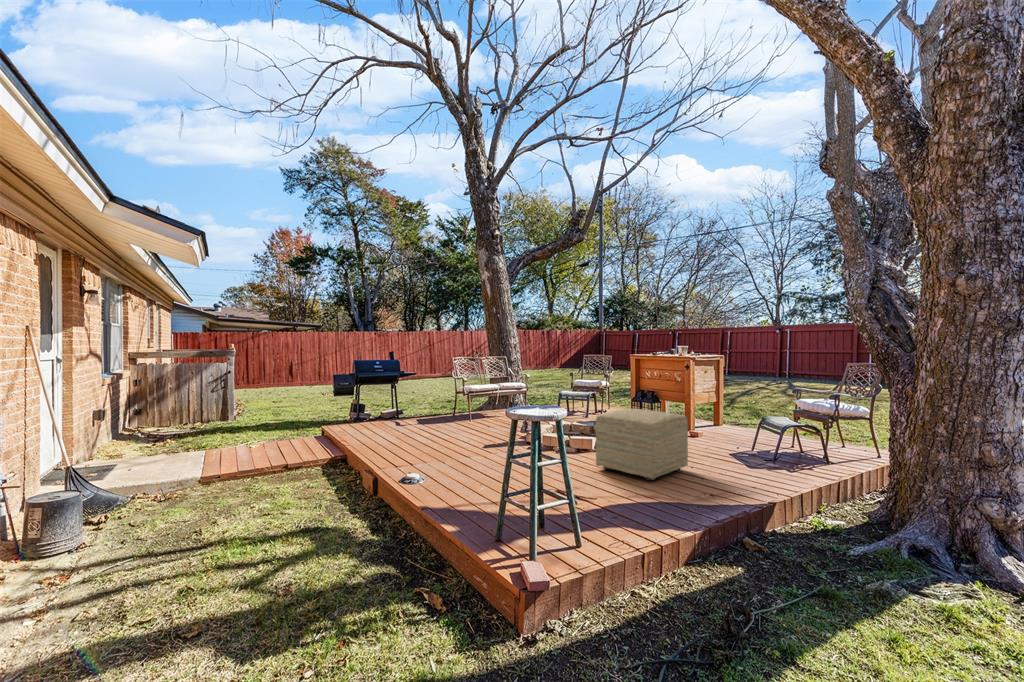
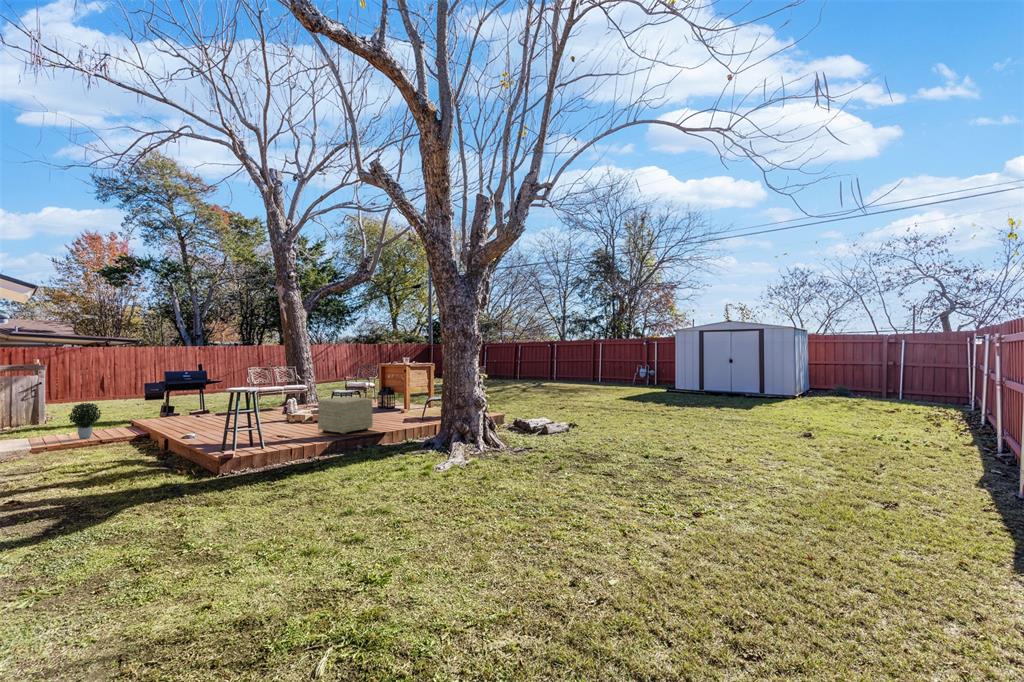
potted plant: none [248,404,288,454] -> present [68,403,102,439]

